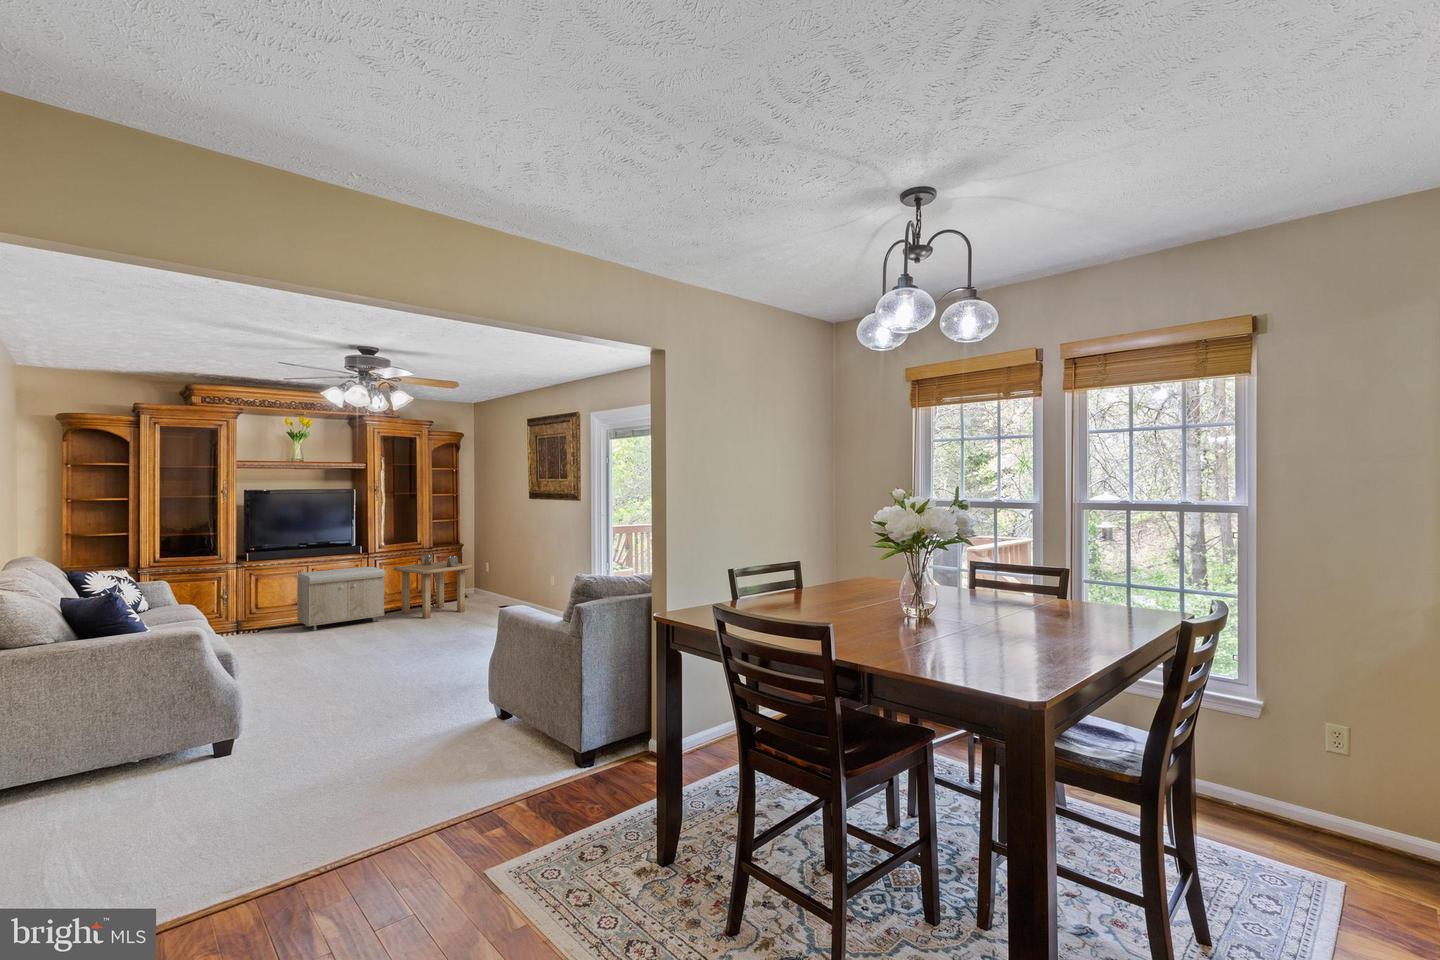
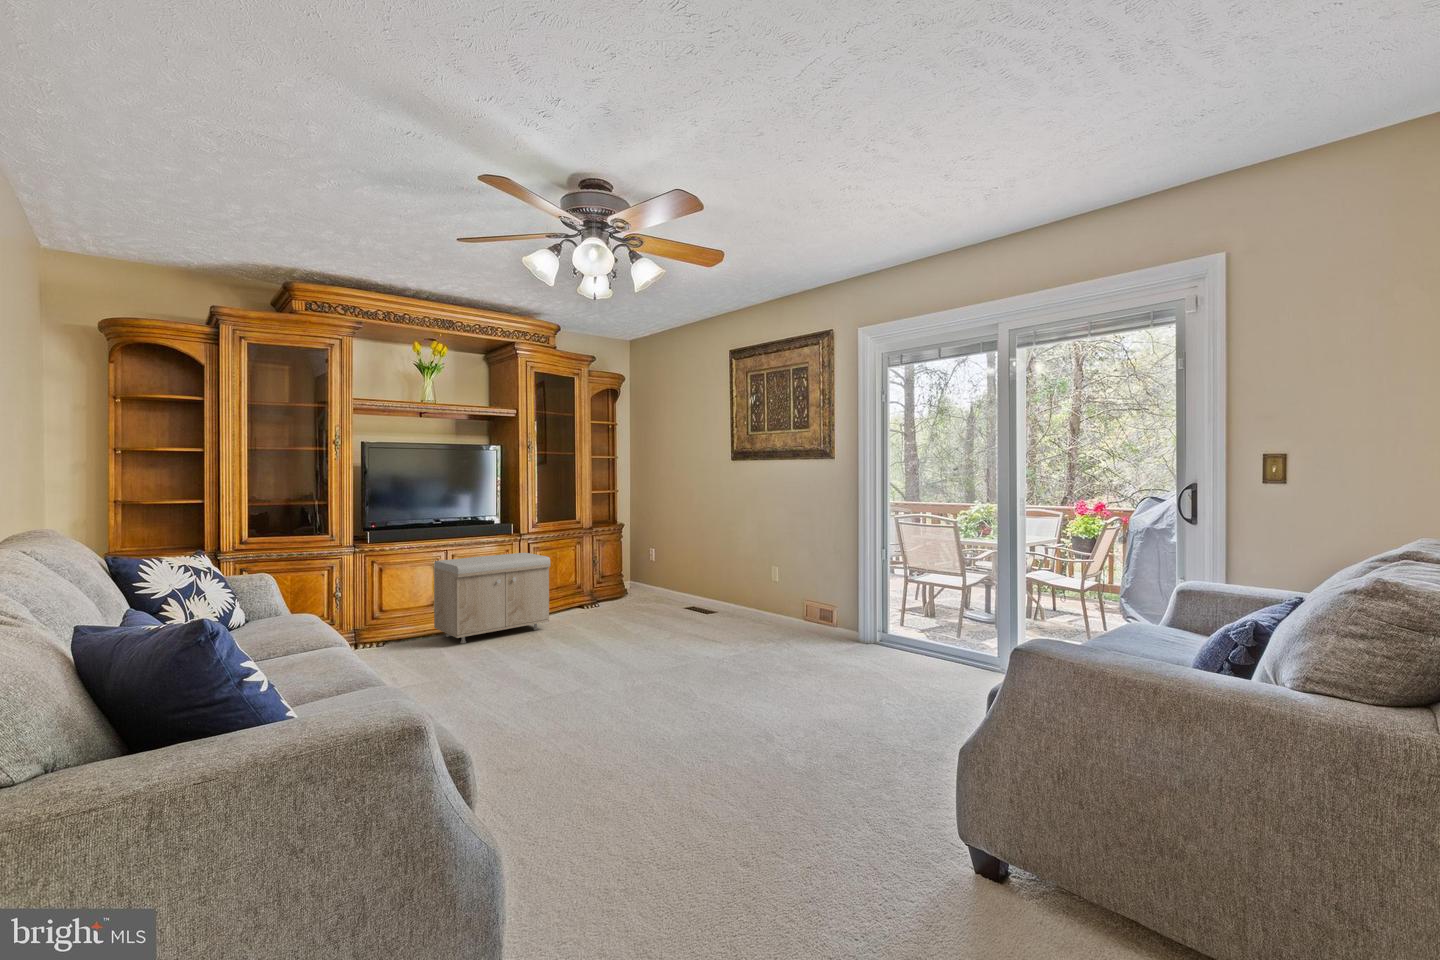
side table: present [394,554,473,618] -> none [551,537,655,625]

